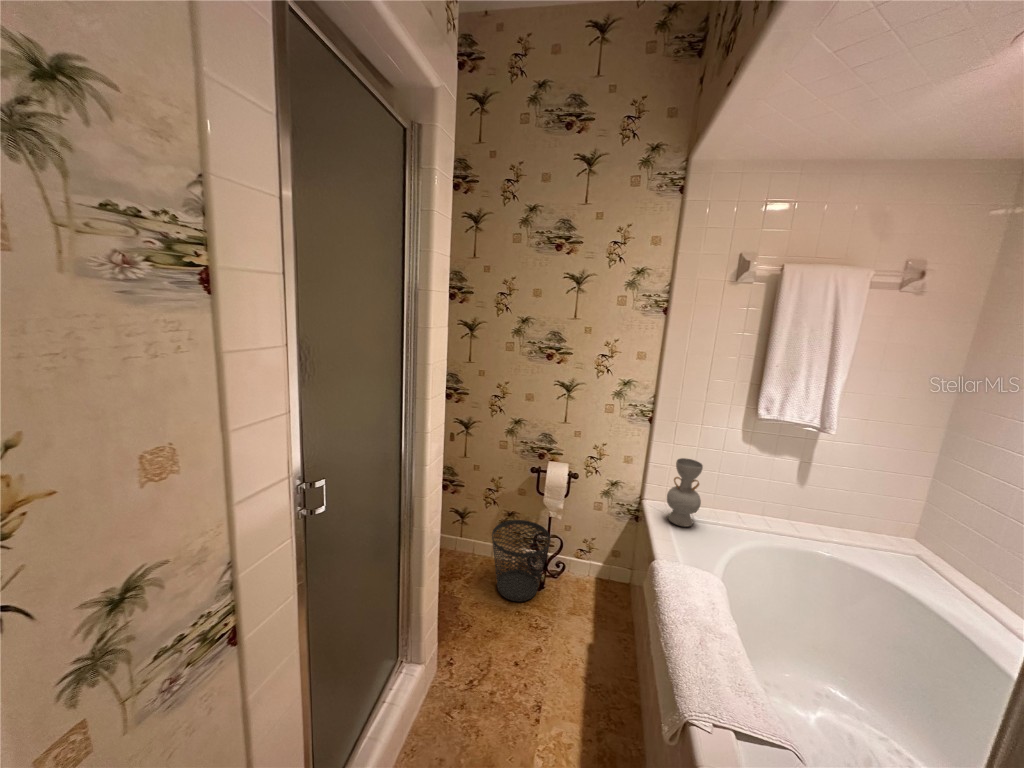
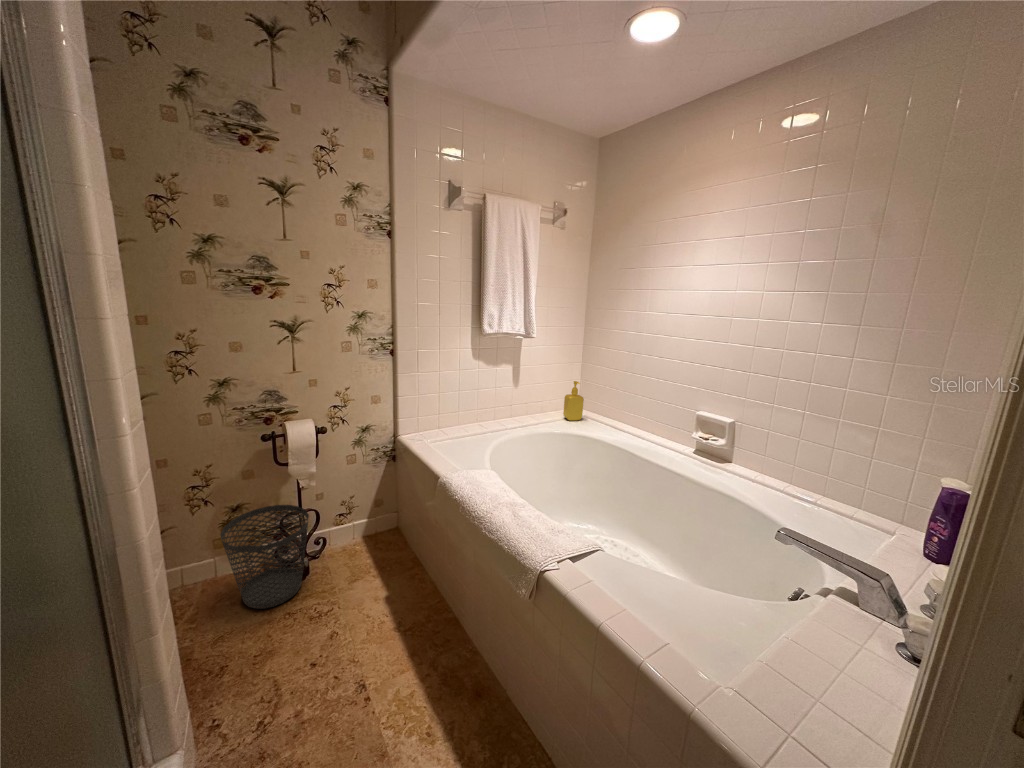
decorative vase: present [667,458,703,527] -> none [425,381,456,445]
soap dispenser: none [872,505,912,561] -> present [563,381,584,421]

